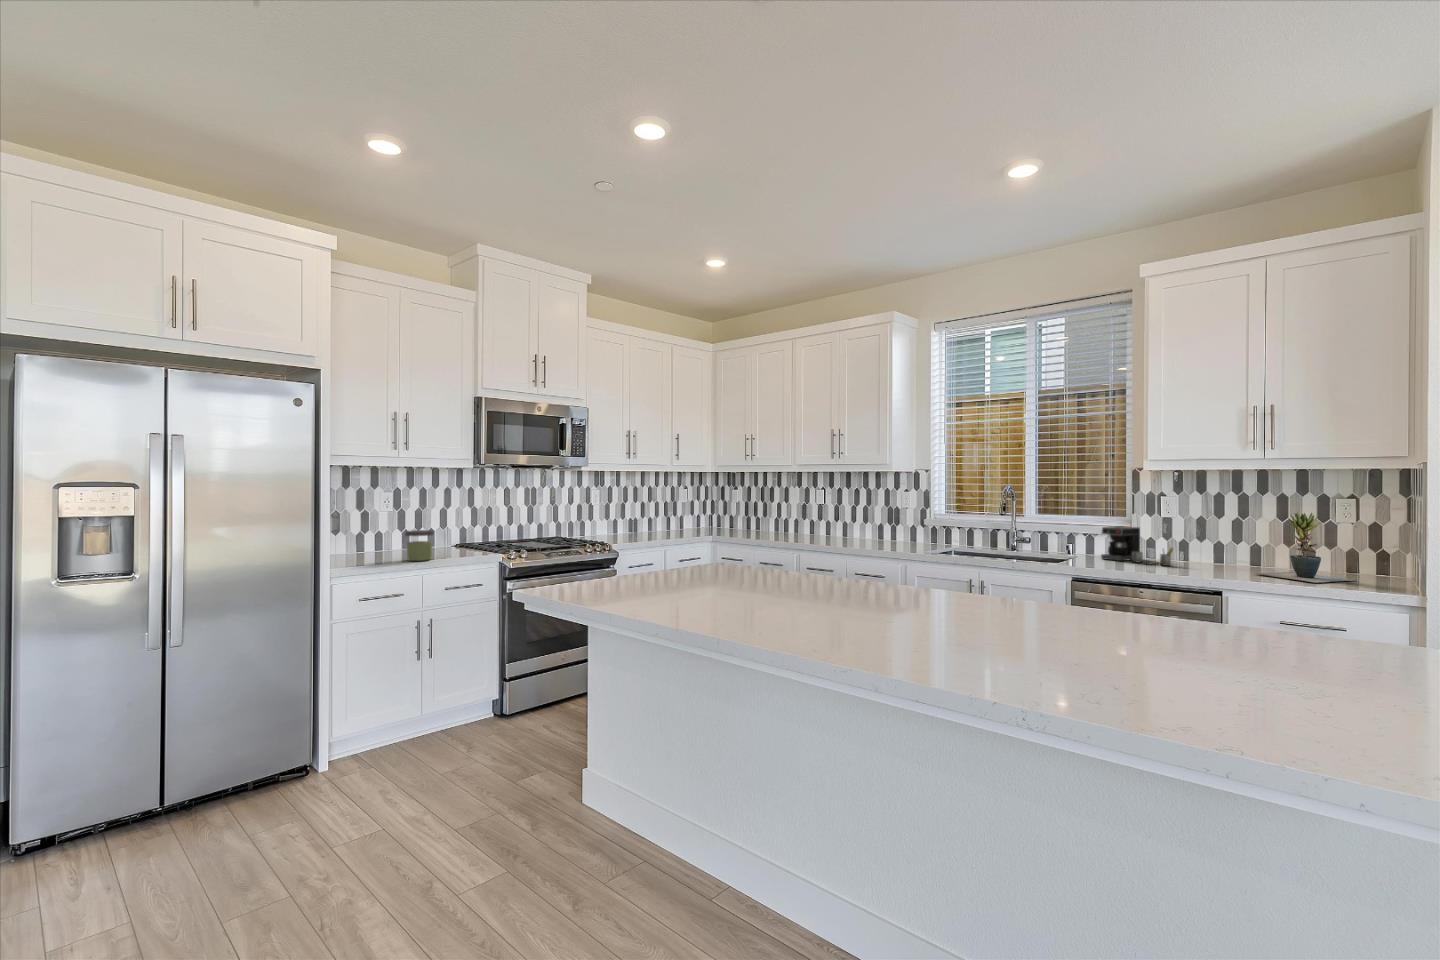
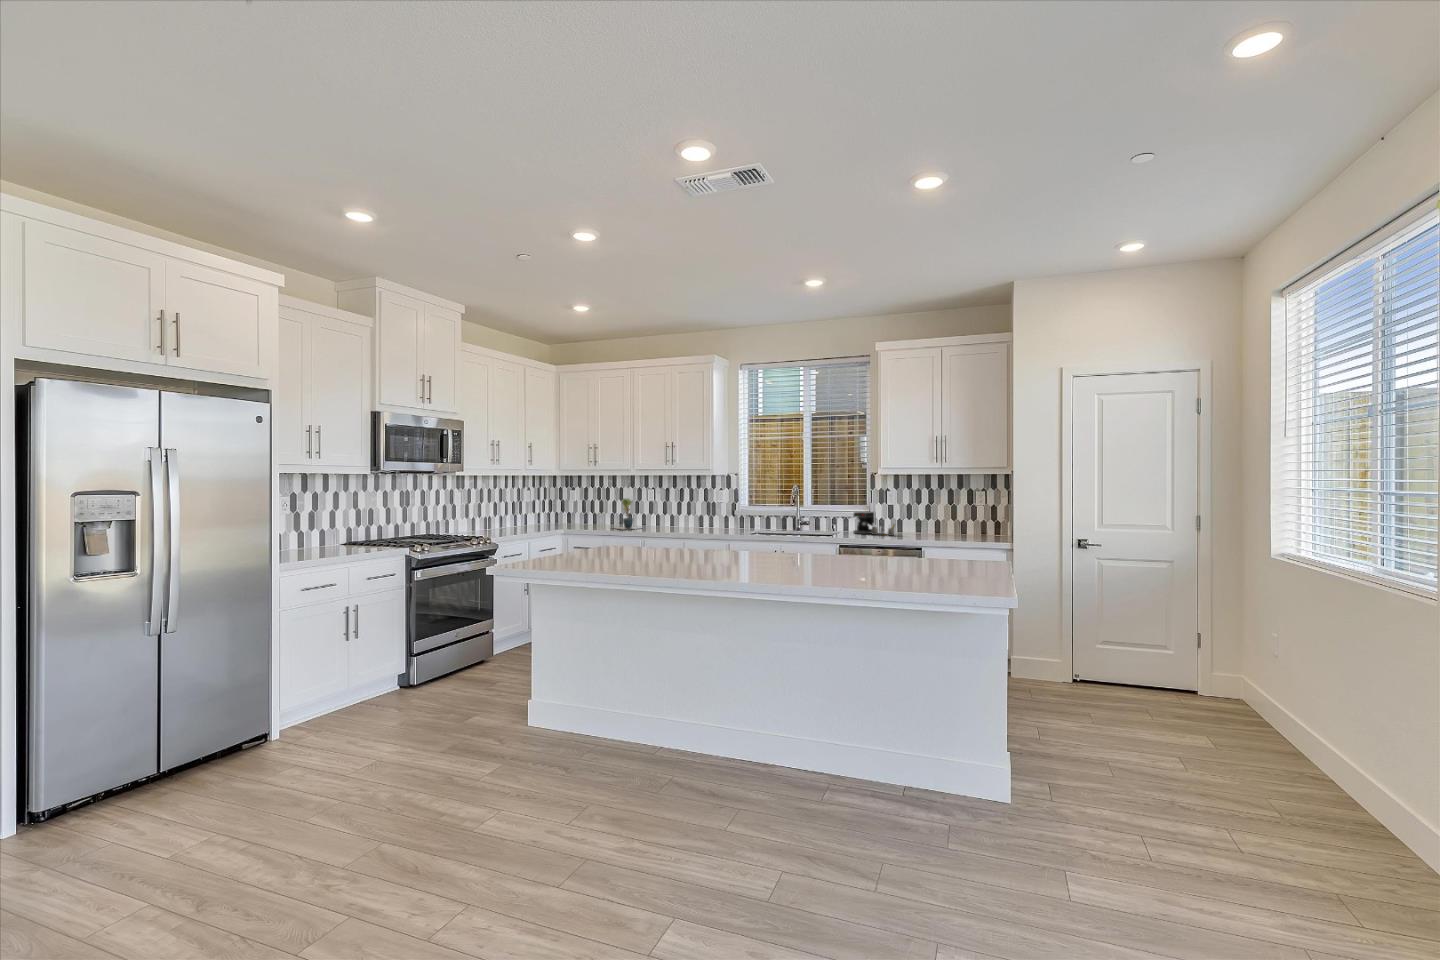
potted plant: present [1257,513,1355,583] -> present [616,498,639,530]
jar: present [405,530,434,561] -> none [321,529,349,556]

